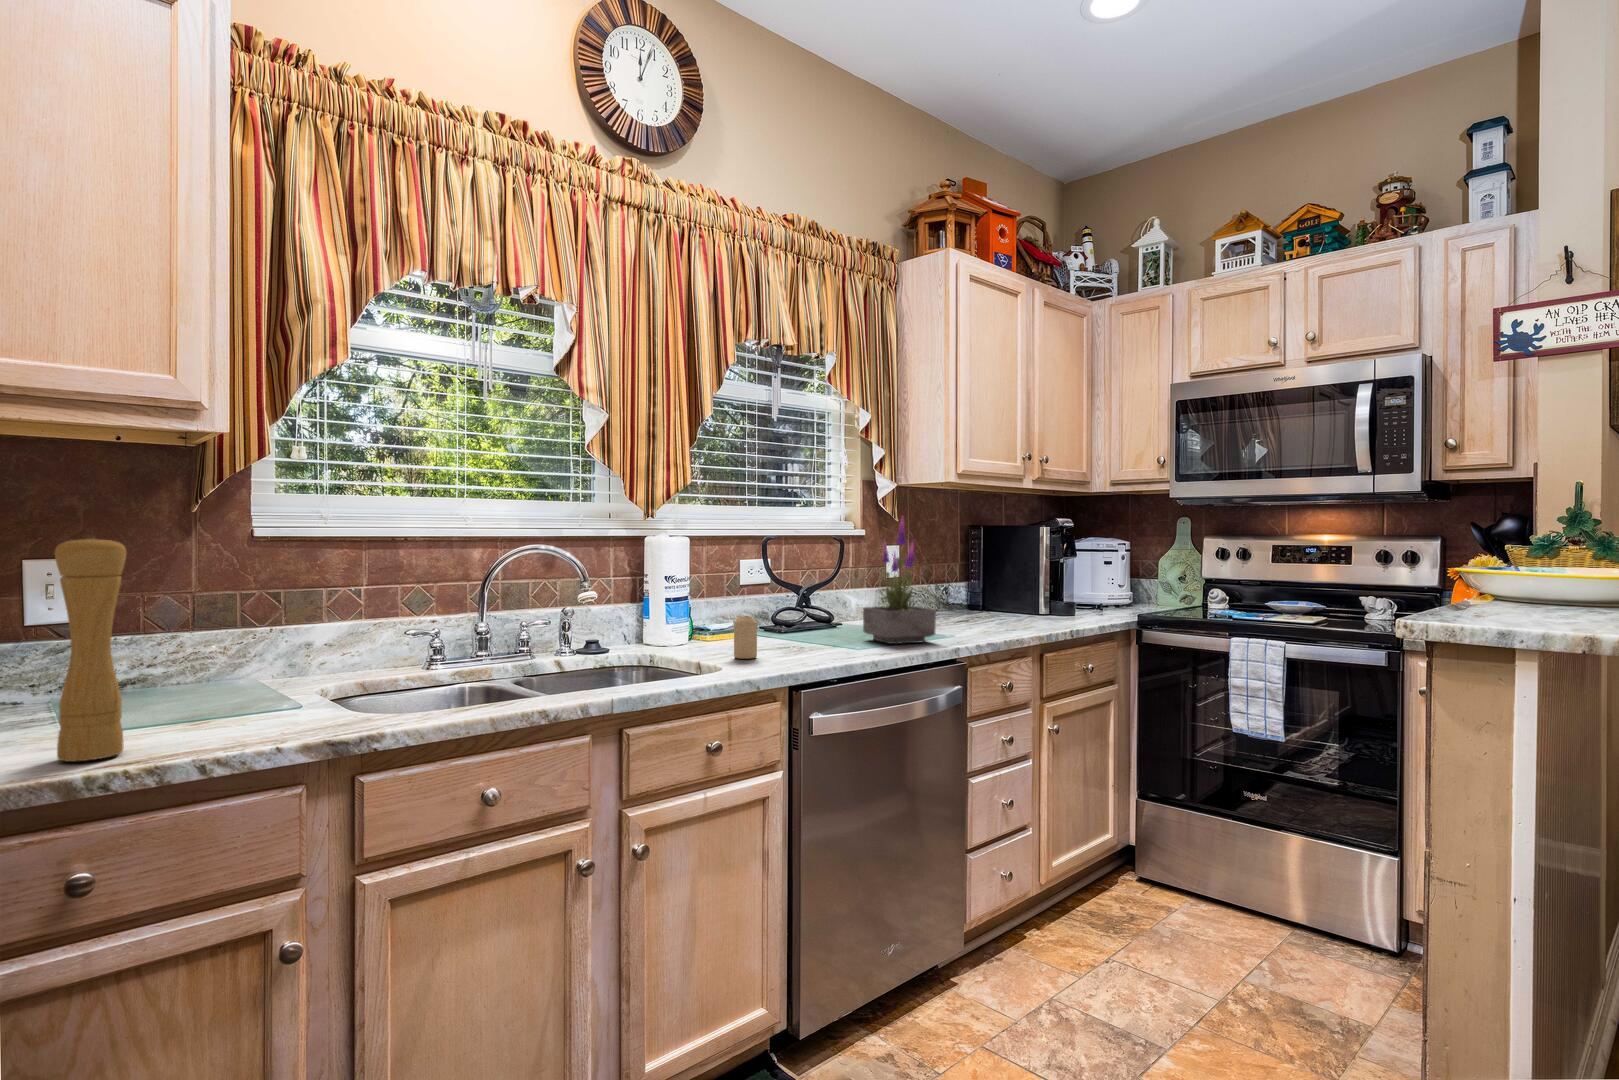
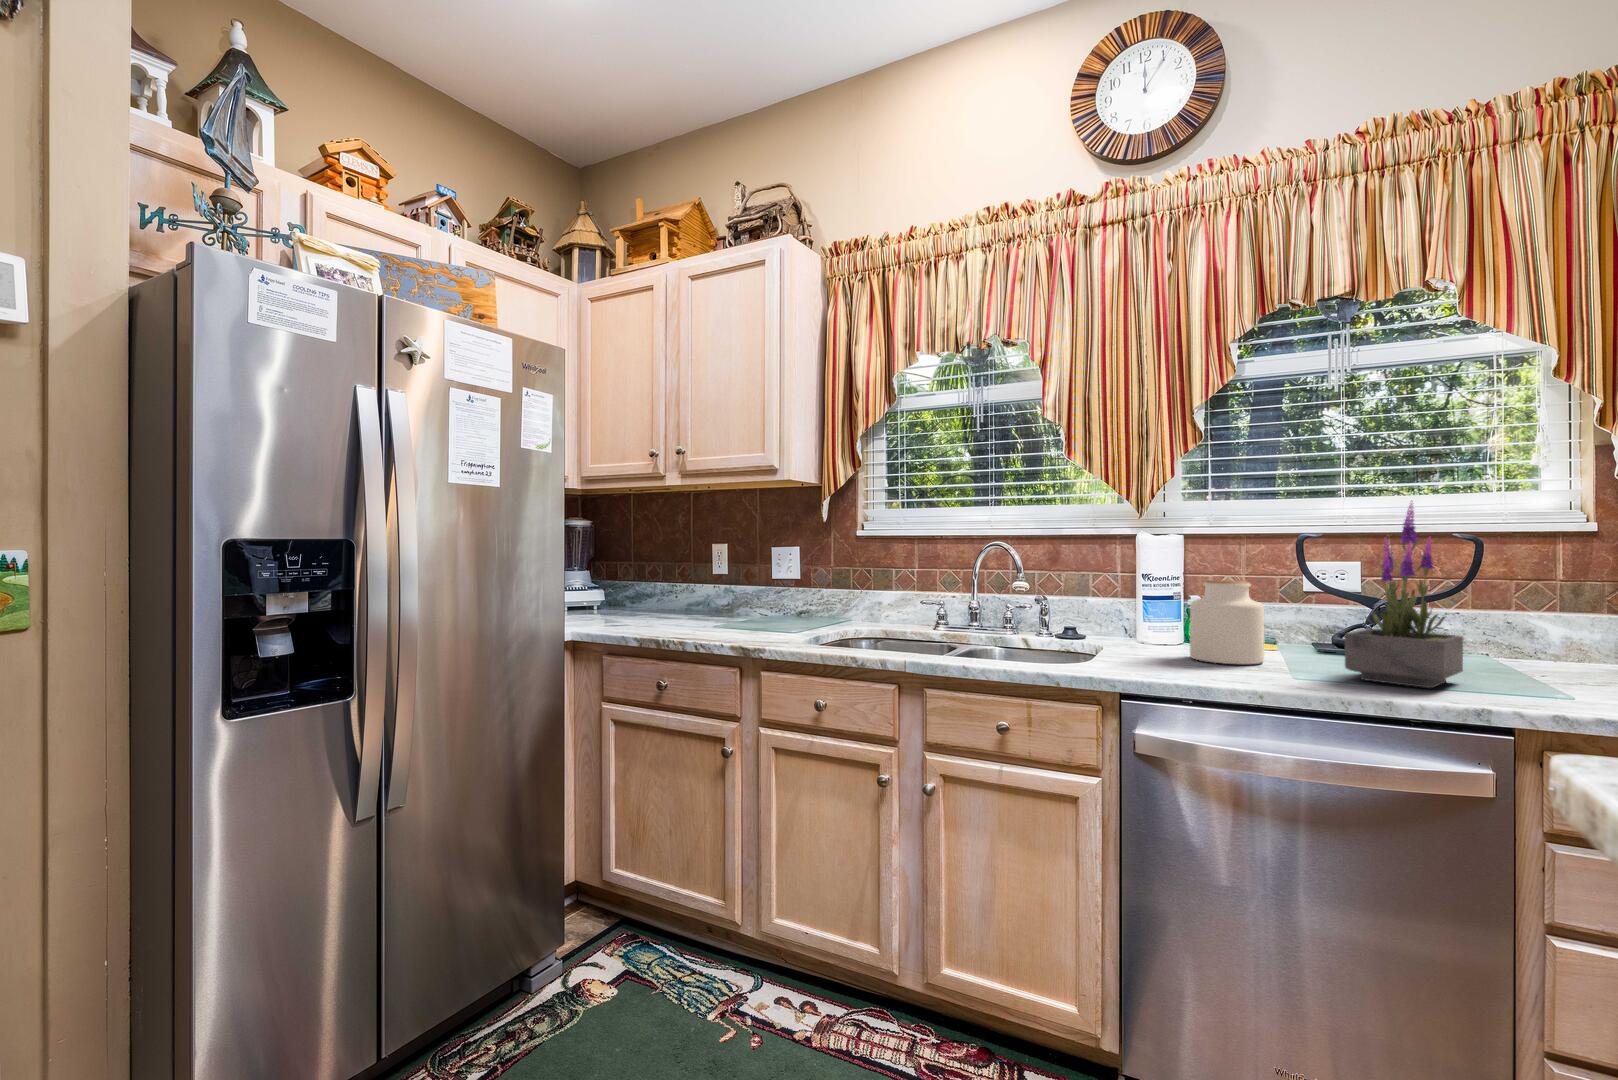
pepper mill: present [55,536,126,761] -> none [669,533,694,634]
jar: none [757,578,813,649] -> present [1190,580,1264,664]
candle: present [734,616,757,659] -> none [1113,615,1138,660]

